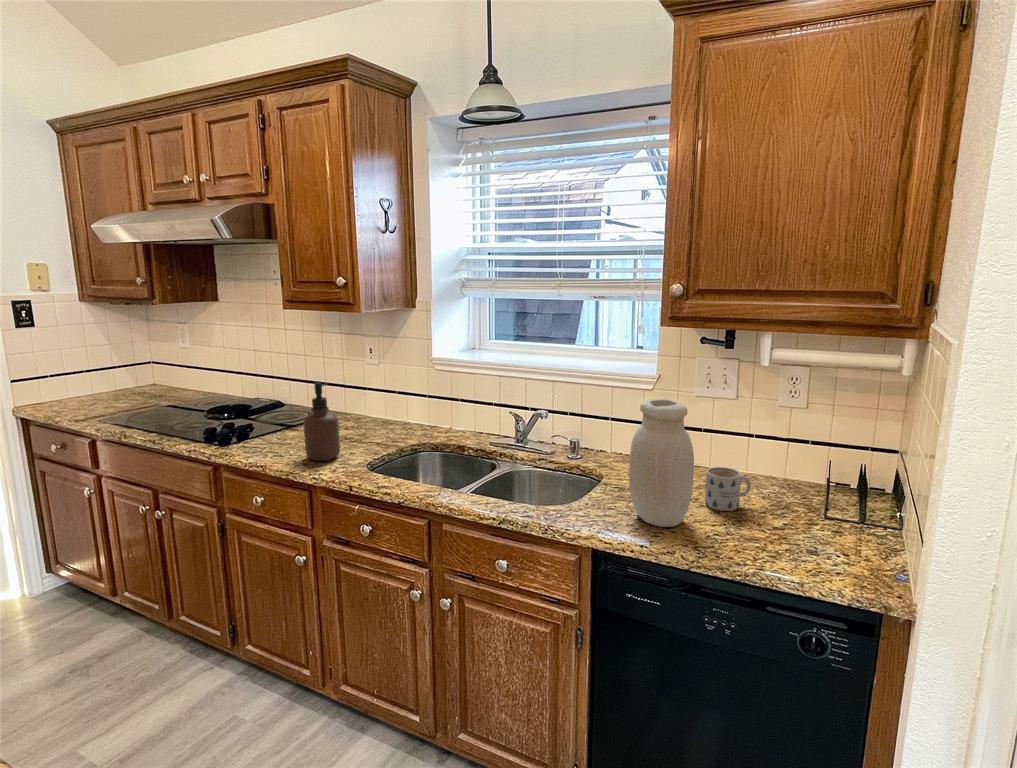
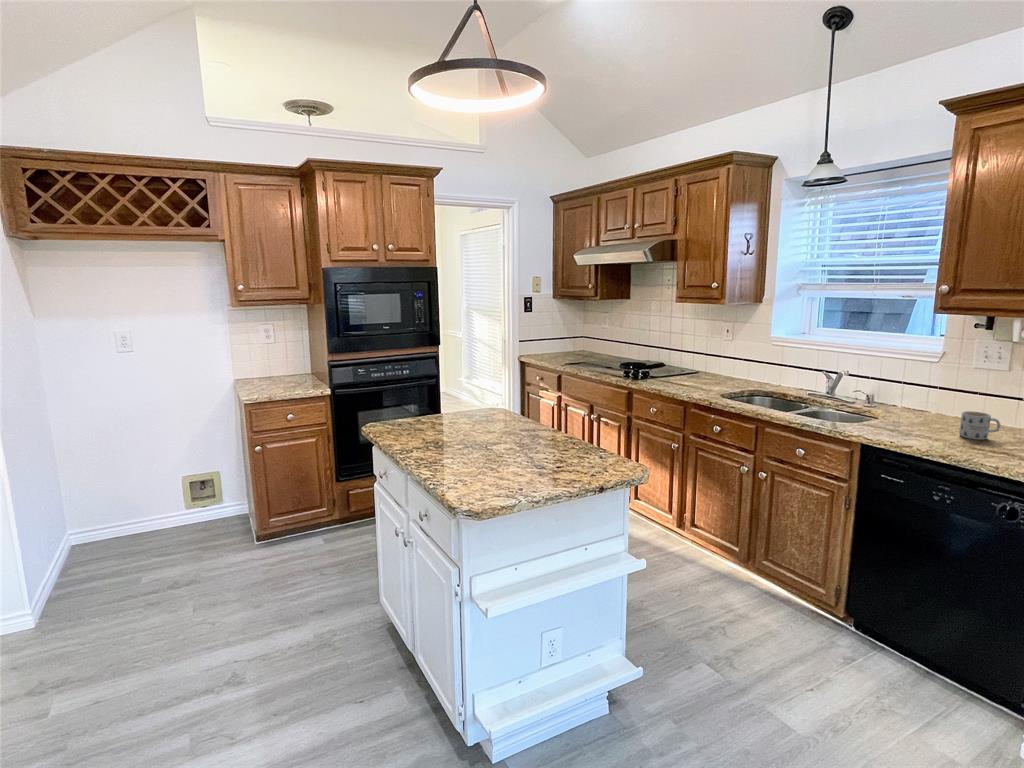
soap dispenser: present [304,382,340,461] -> none [684,345,705,391]
jar: present [629,399,694,527] -> none [895,358,943,439]

